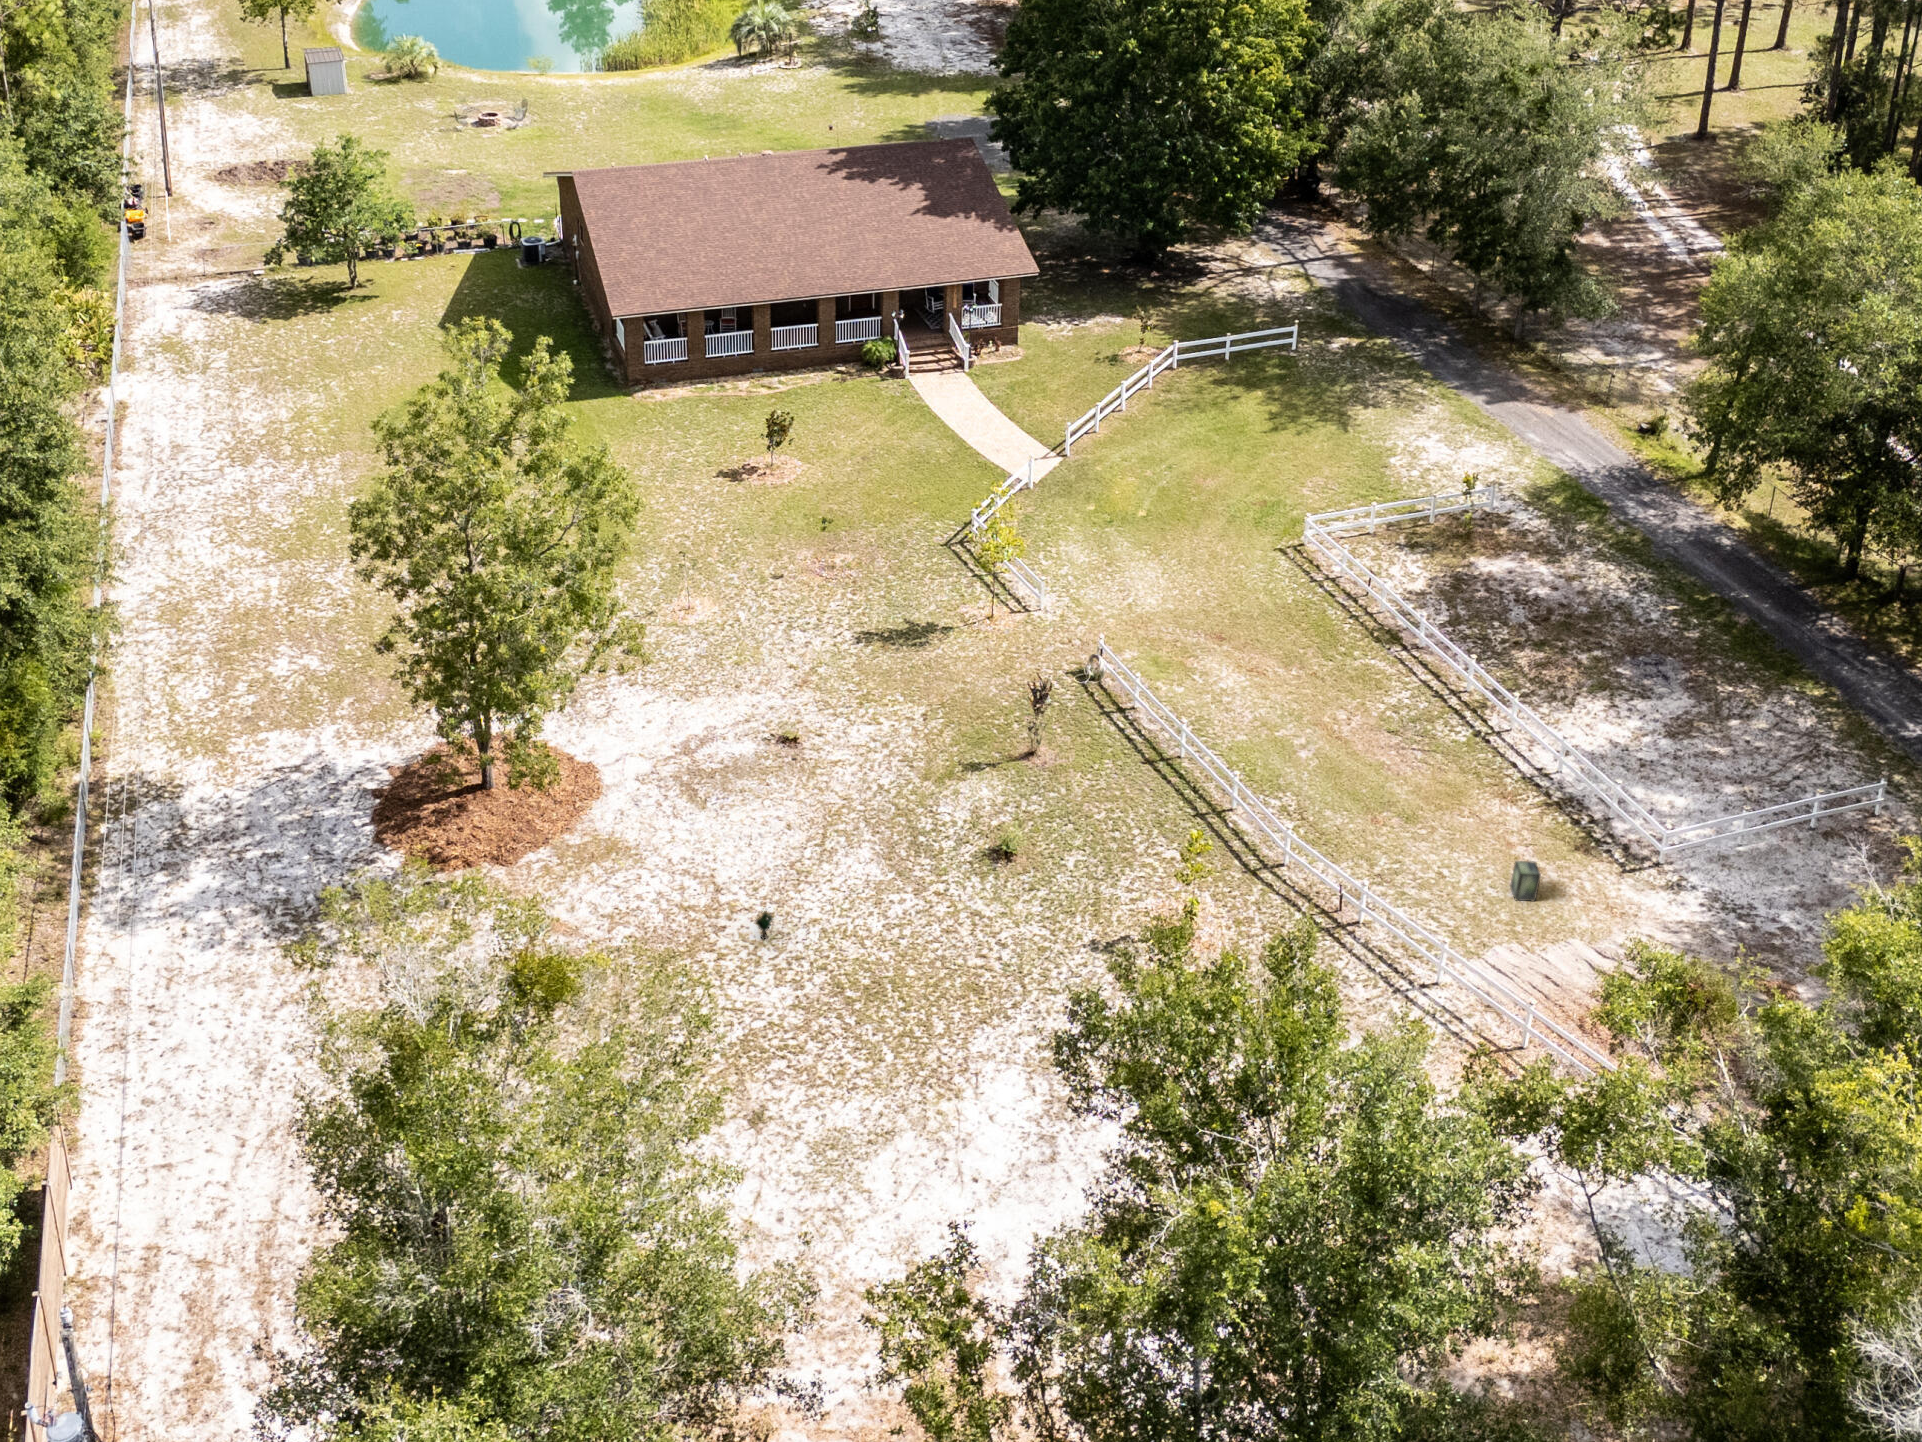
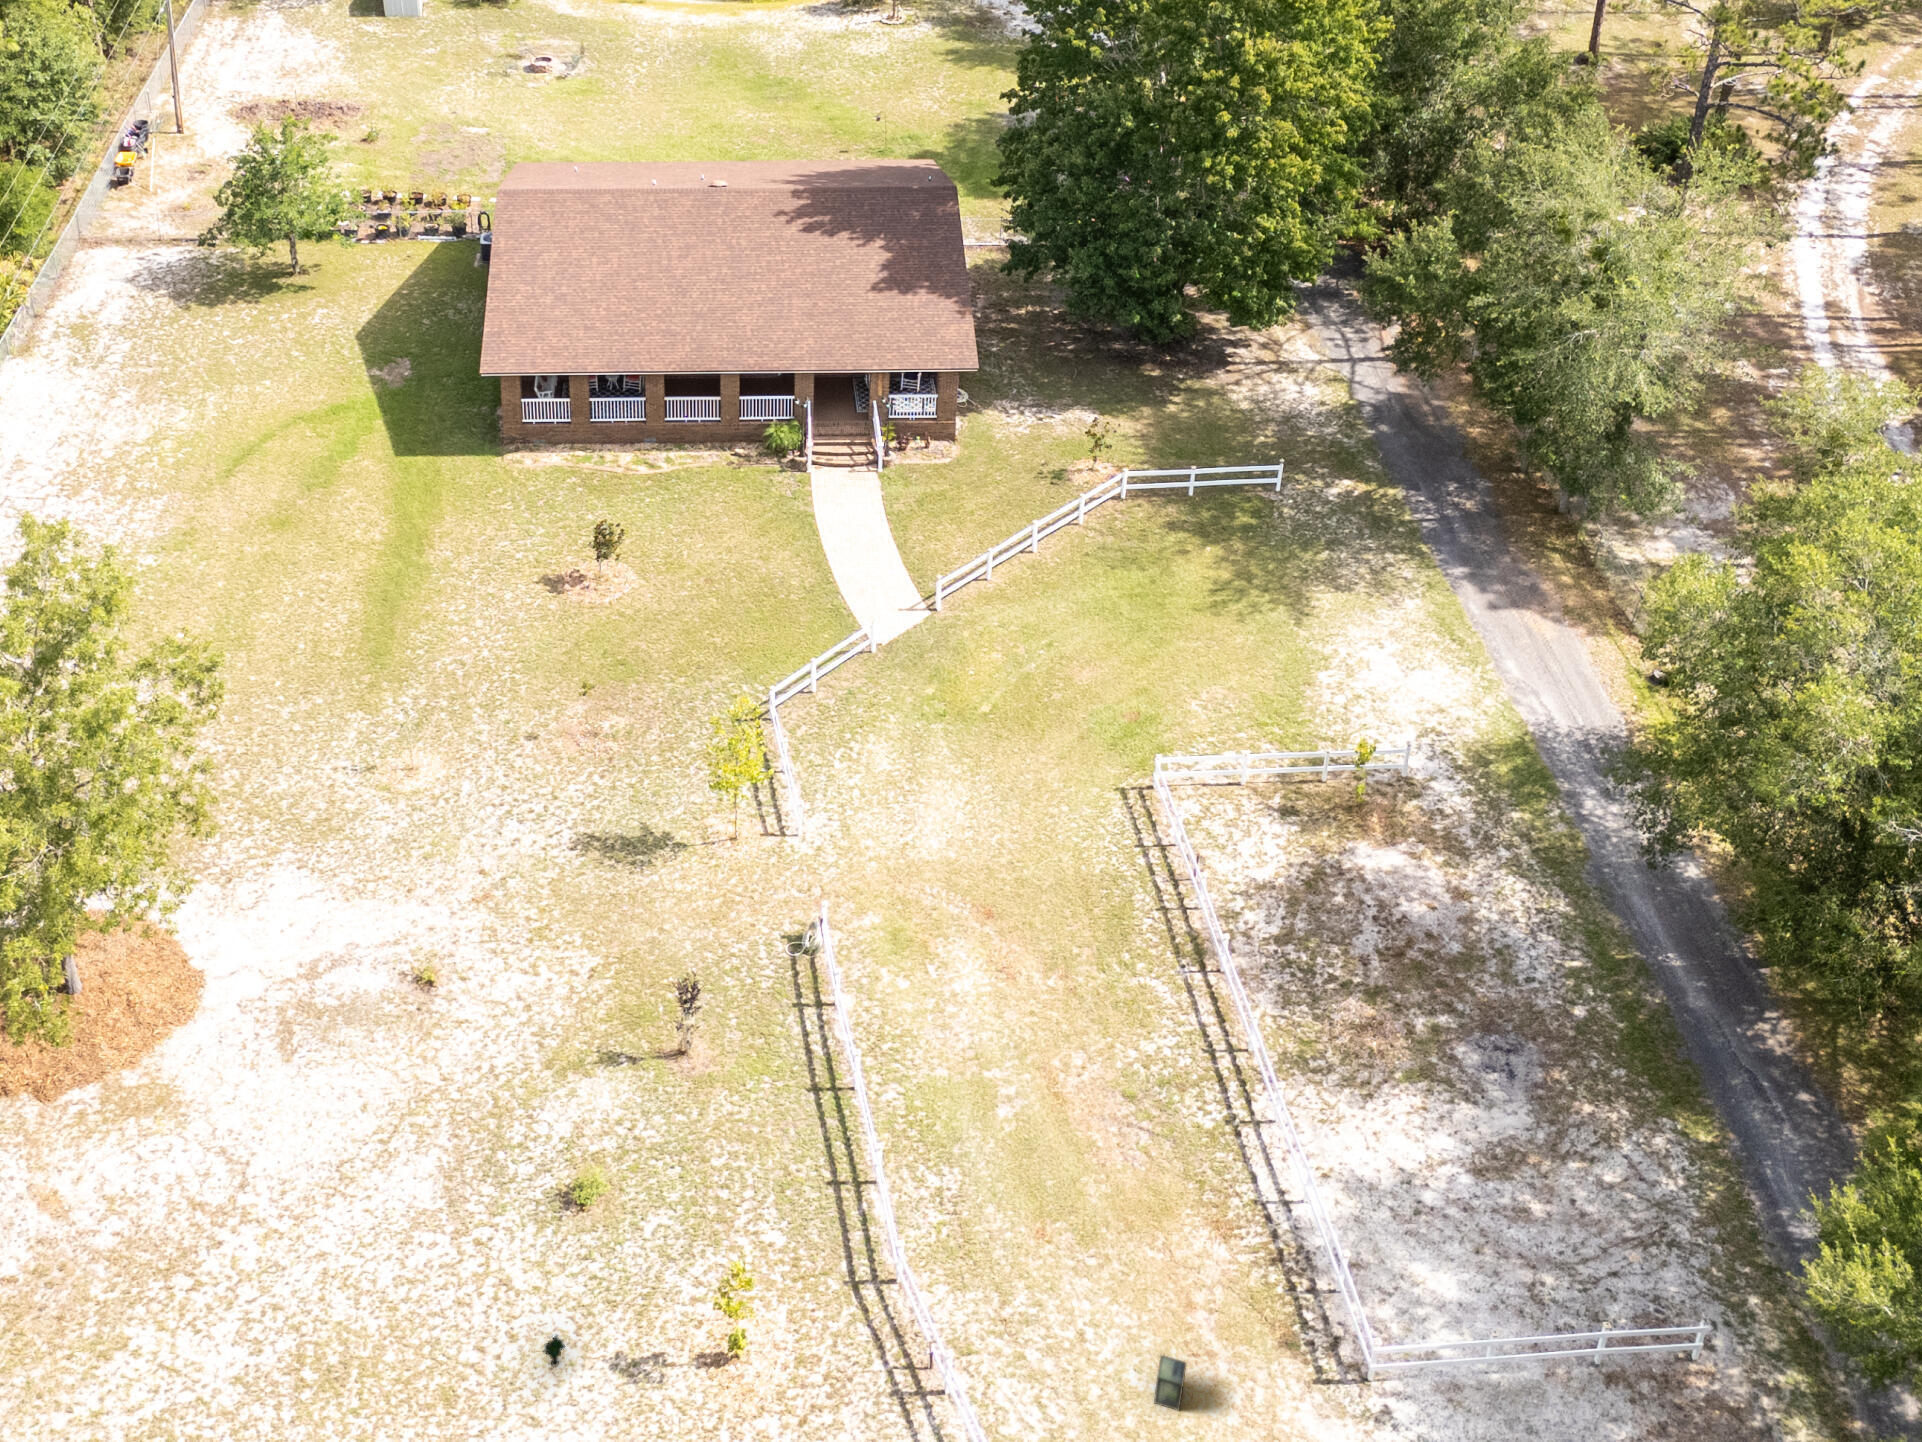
decorative plant: present [756,911,773,939] -> present [544,1335,565,1366]

